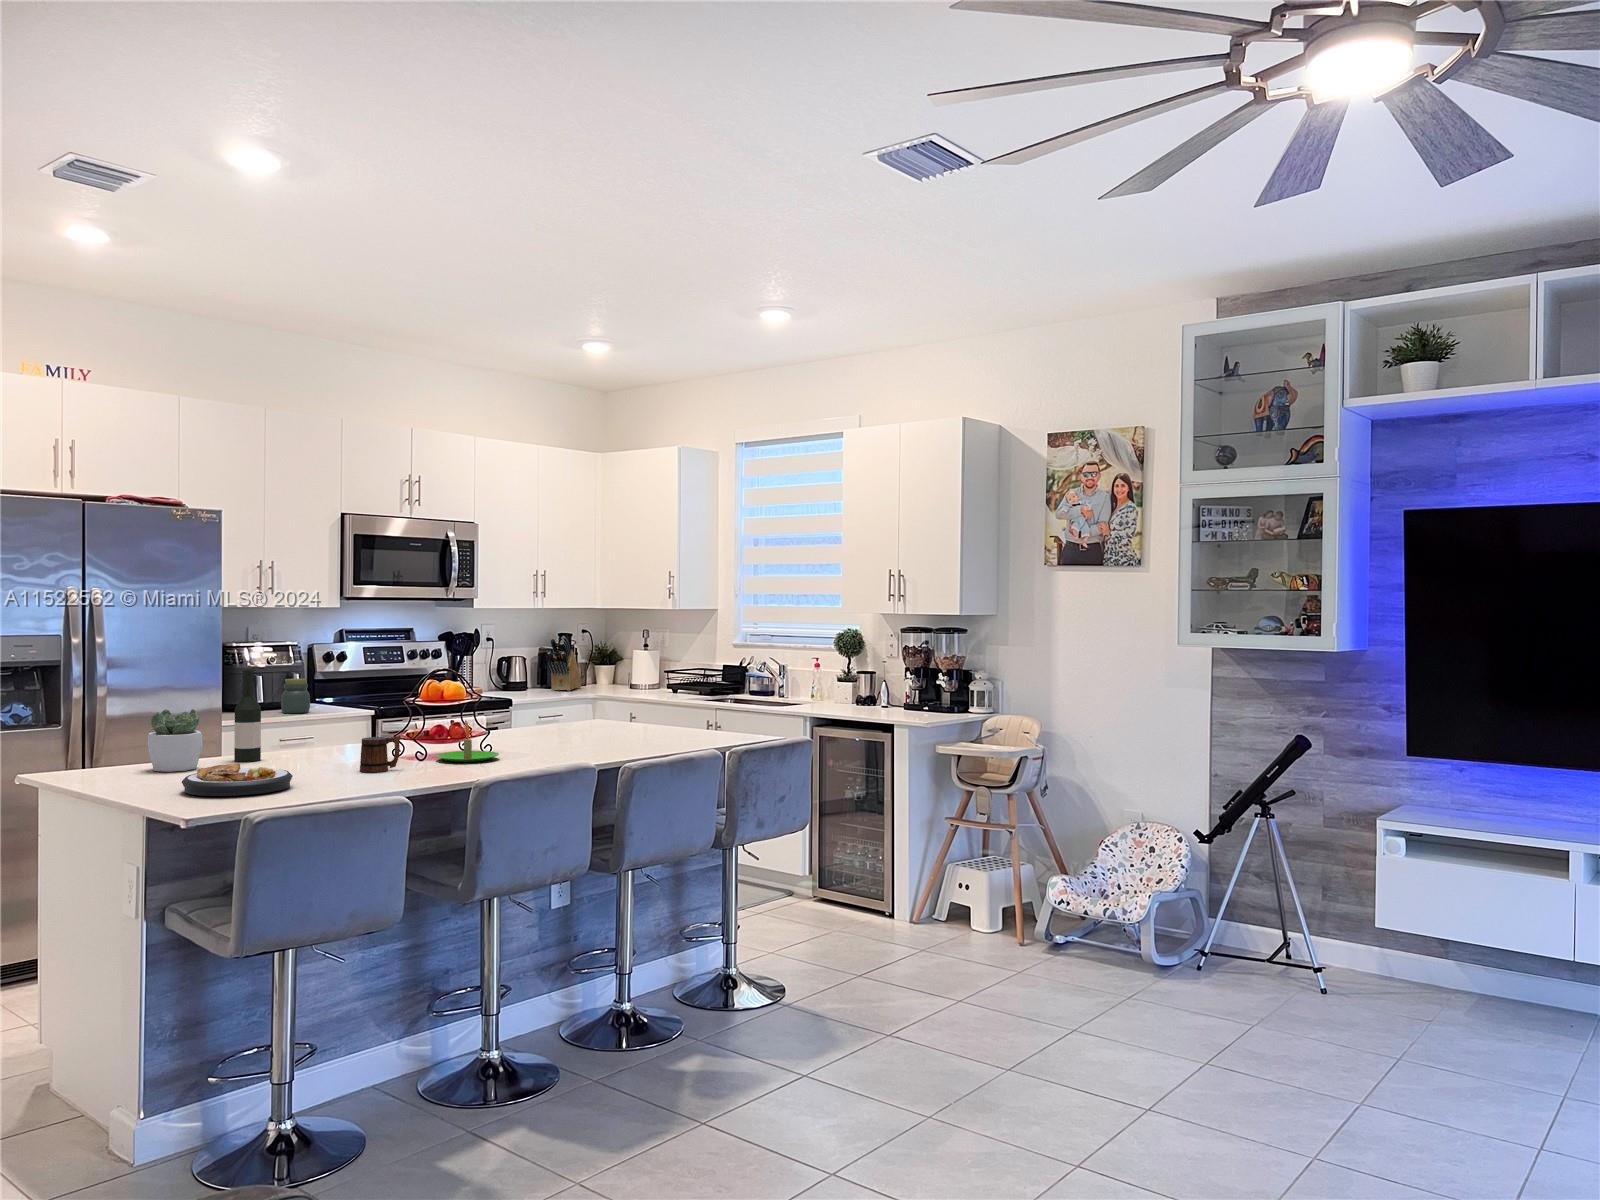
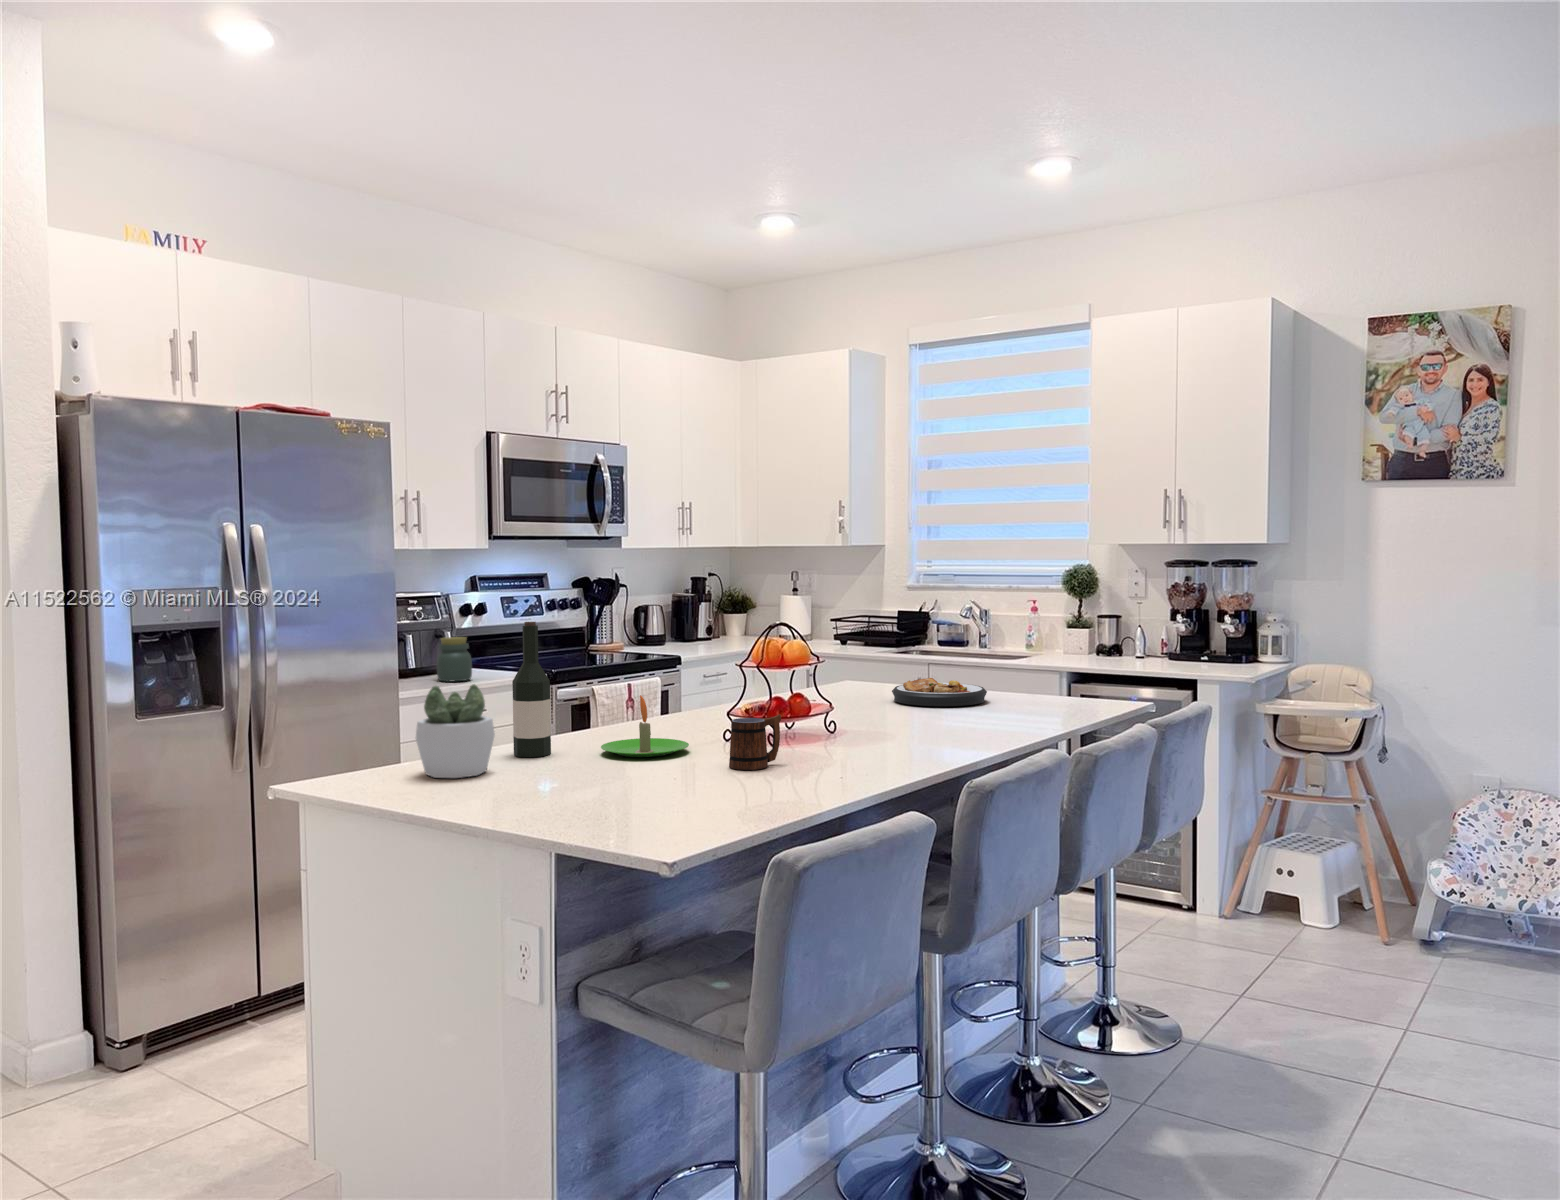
knife block: present [548,636,582,691] -> none [700,580,727,645]
candle: present [436,720,499,762] -> present [601,695,689,757]
plate: present [182,764,293,796] -> present [892,678,987,706]

